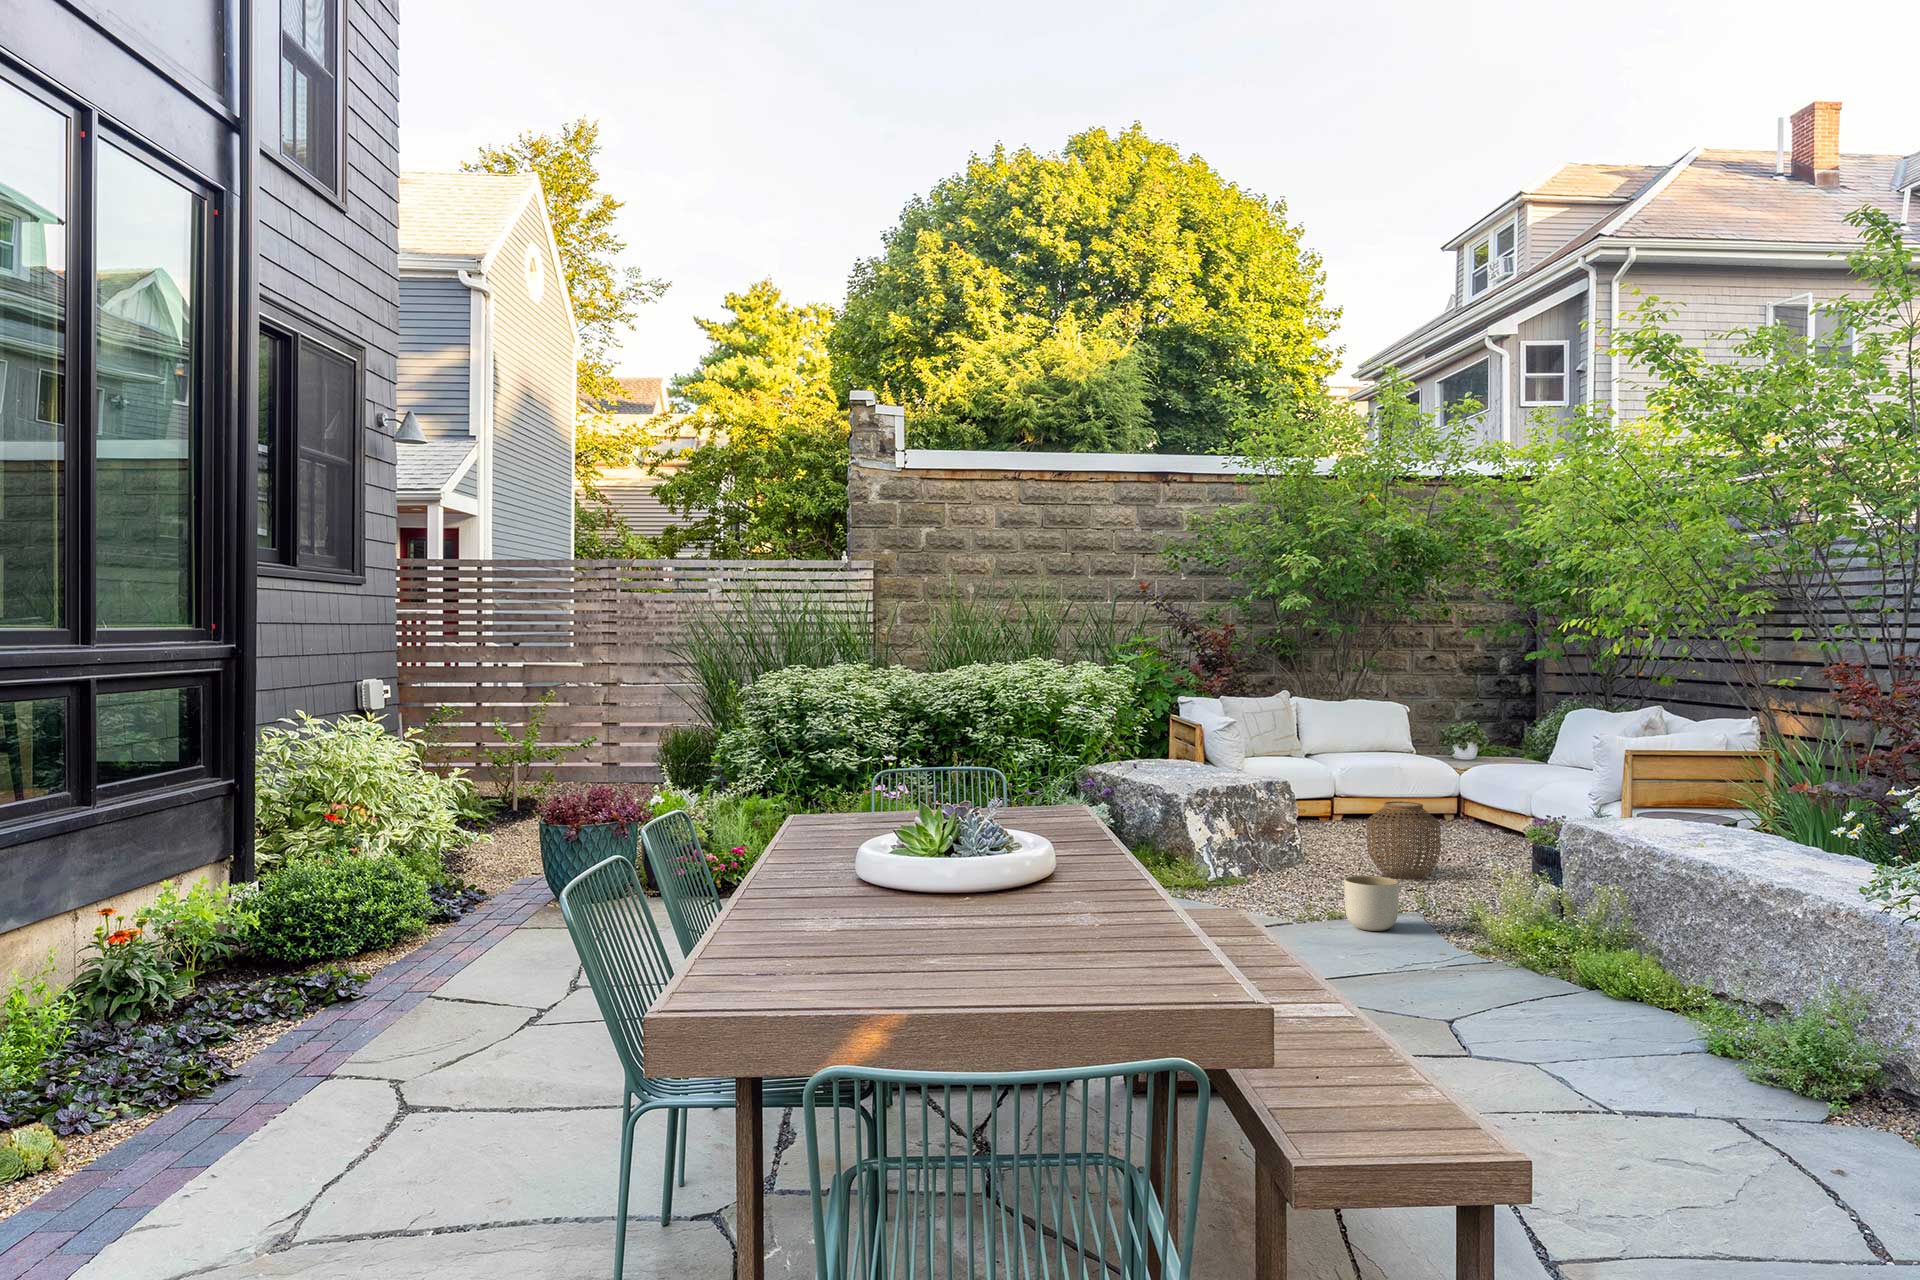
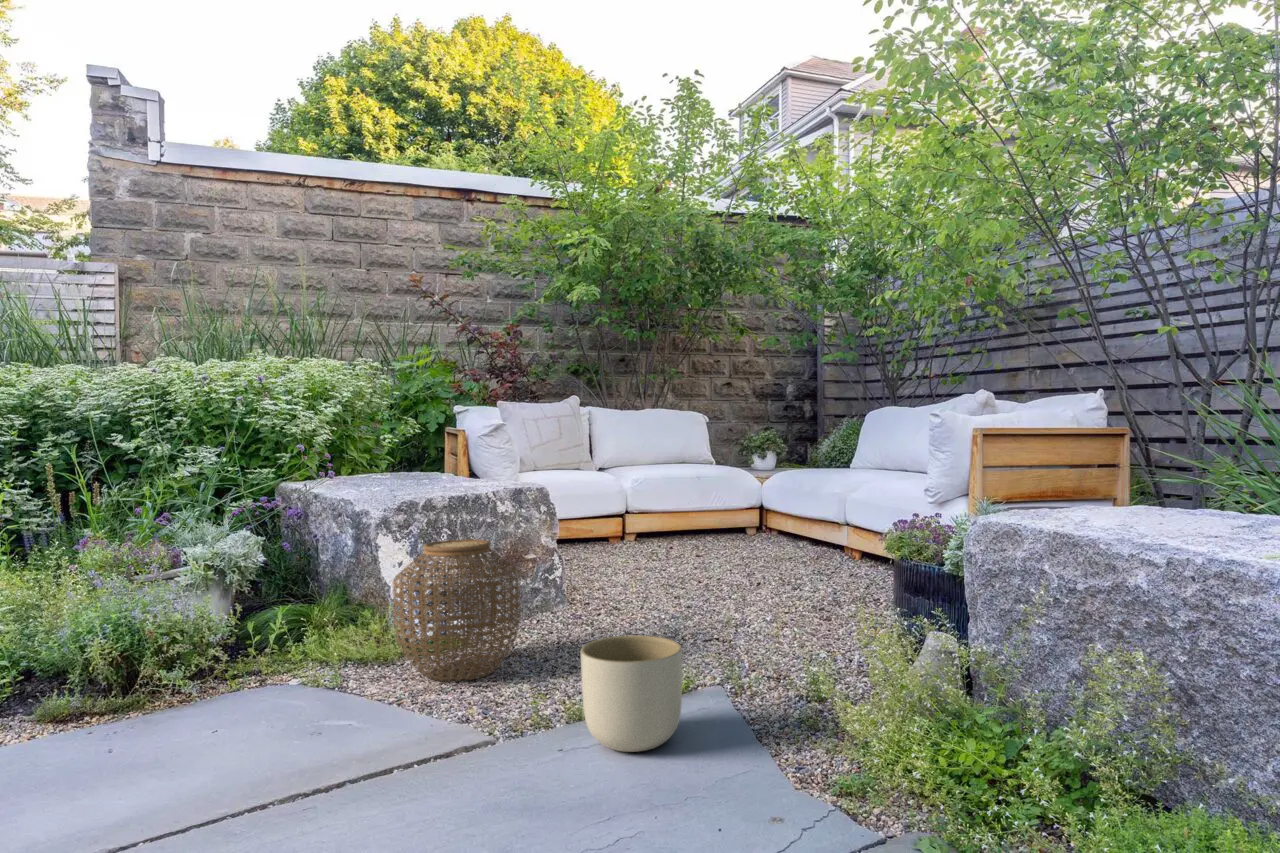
woven basket: present [1367,801,1441,879] -> present [393,539,521,681]

